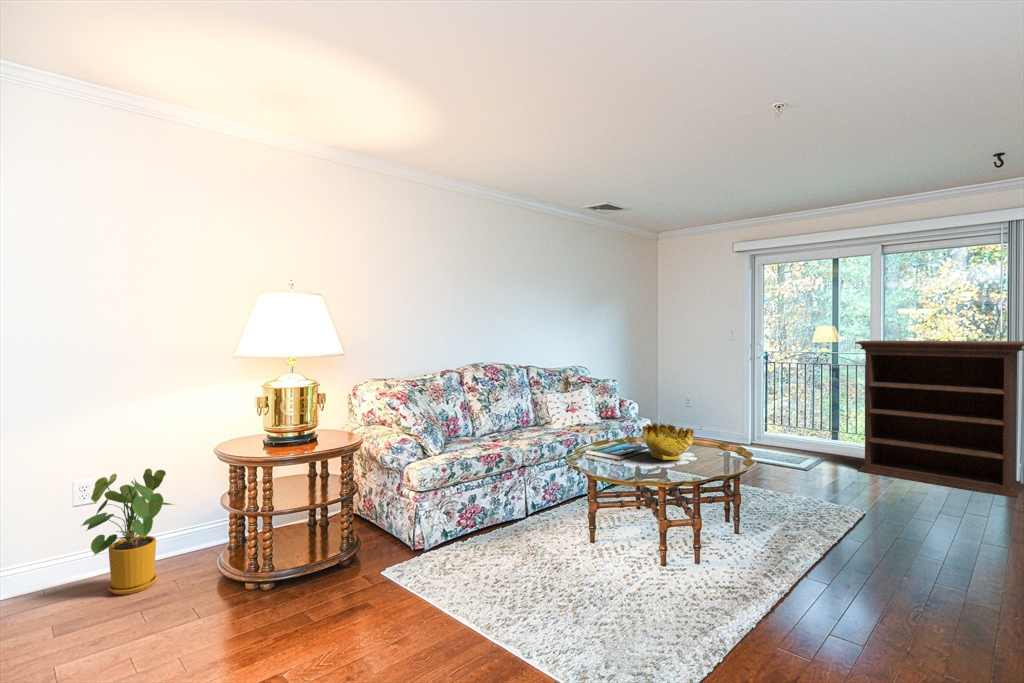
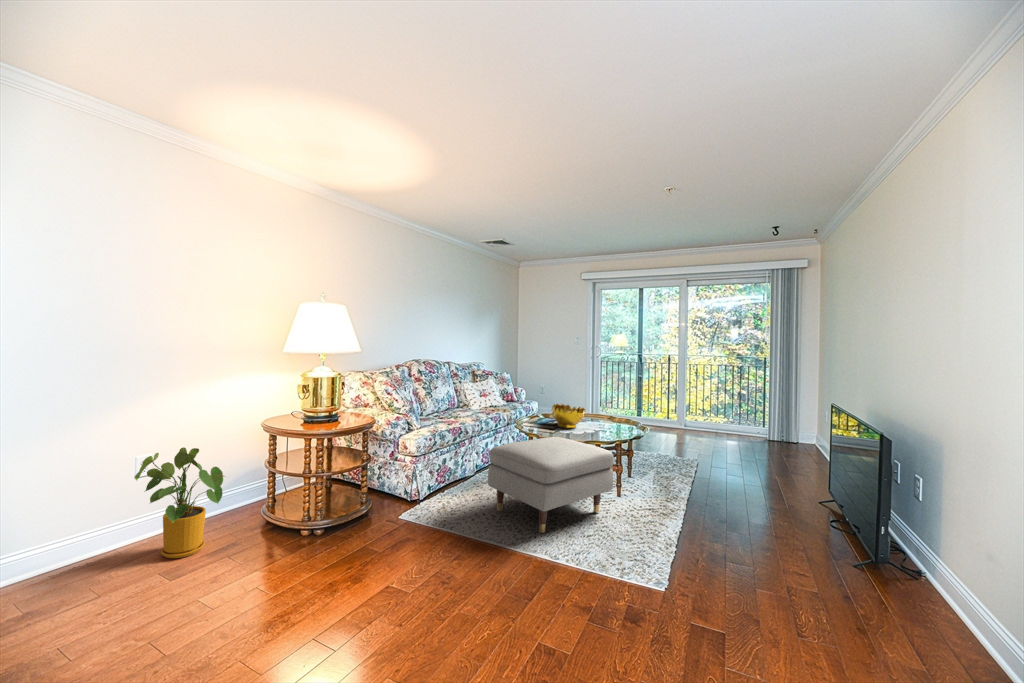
bookshelf: present [855,341,1024,498] -> none [647,353,733,444]
ottoman: none [501,475,697,626] -> present [488,437,614,533]

